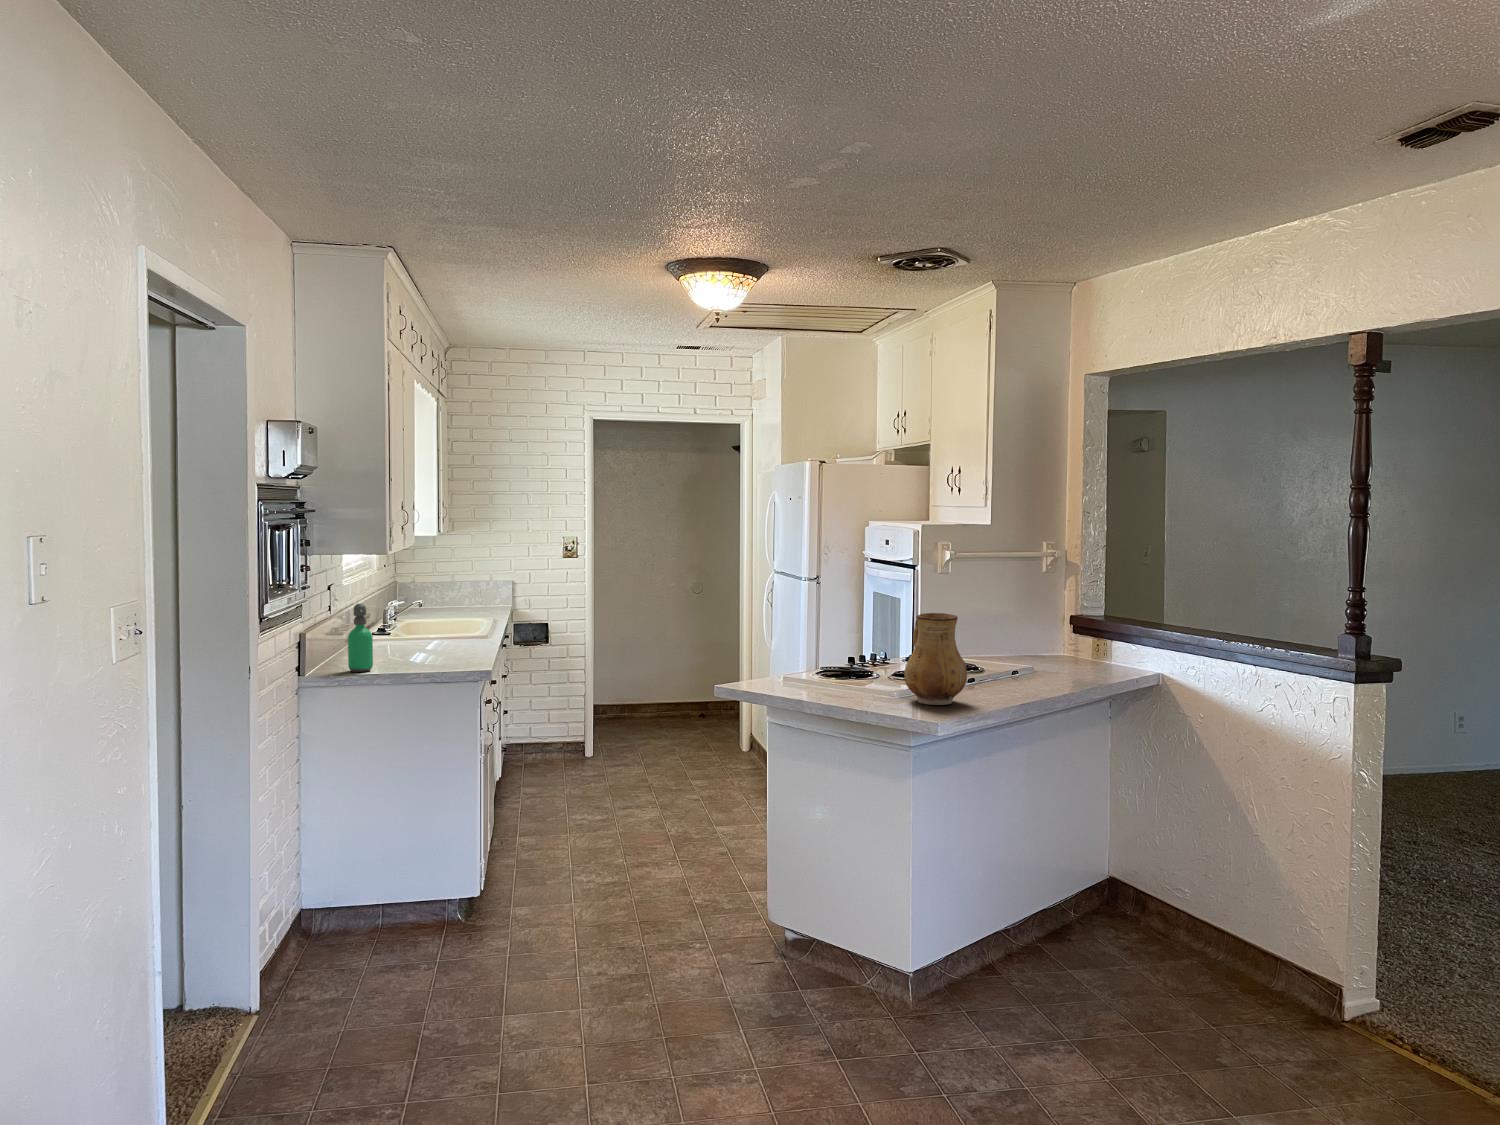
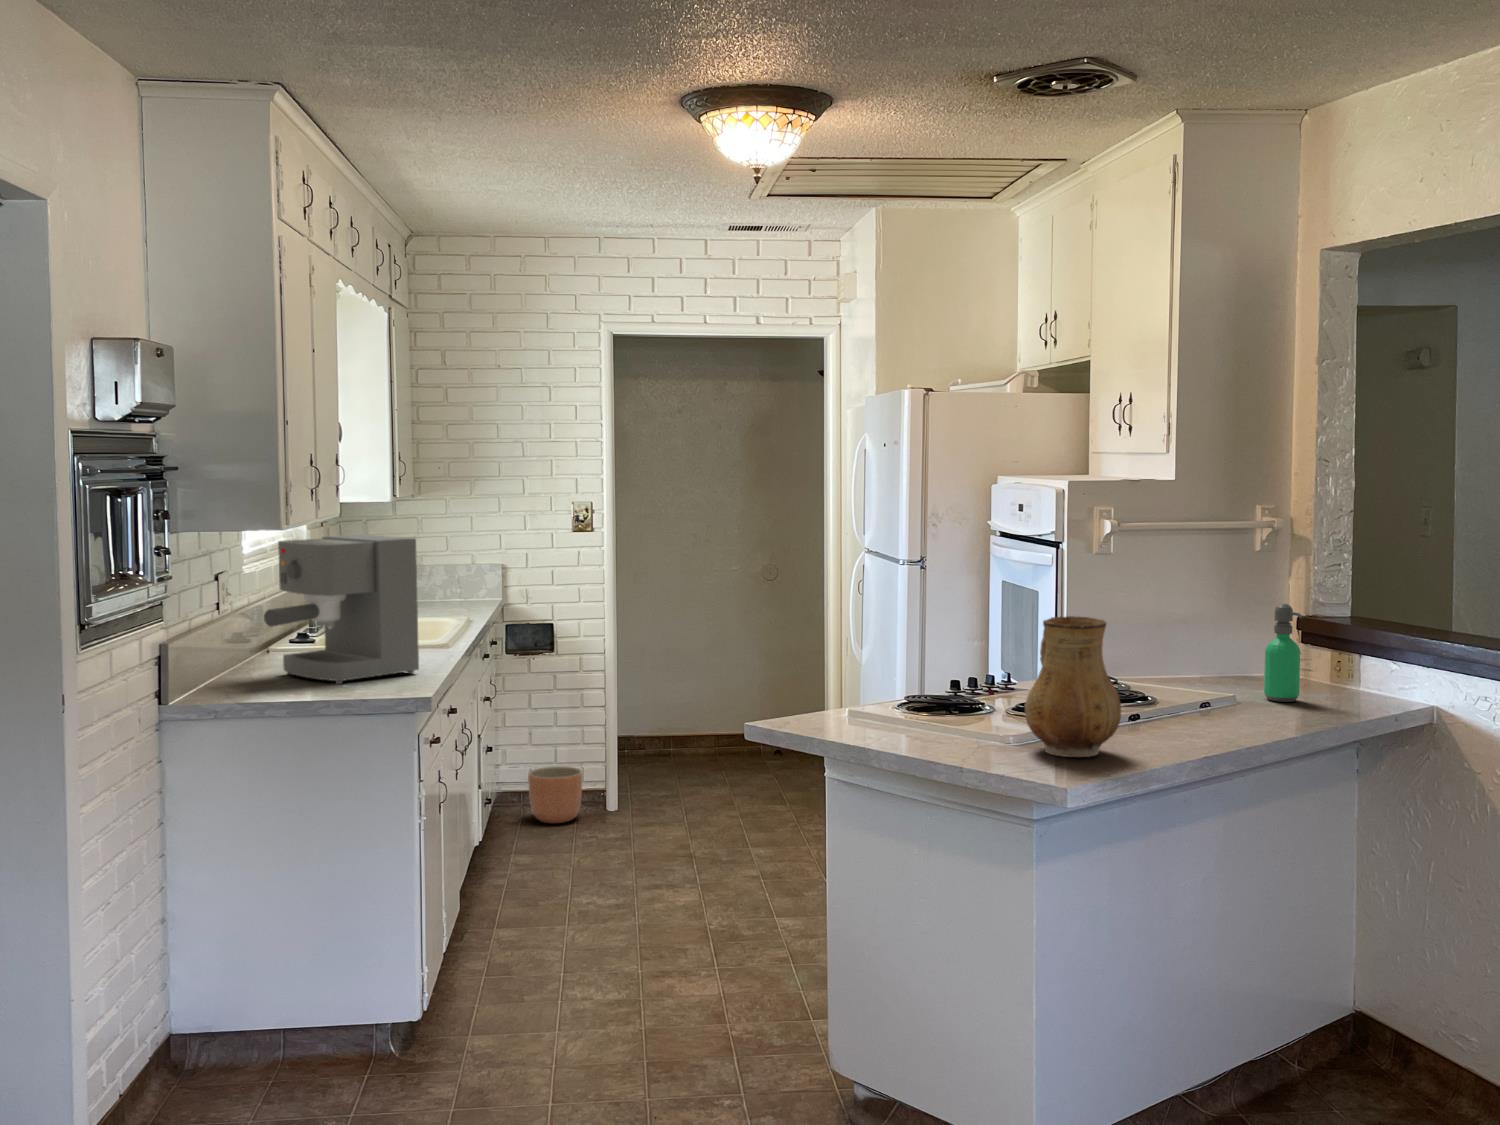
coffee maker: none [371,558,476,662] -> present [264,535,419,684]
soap dispenser: present [348,604,373,672] -> present [1264,604,1303,702]
planter: none [531,725,570,765] -> present [528,766,582,823]

